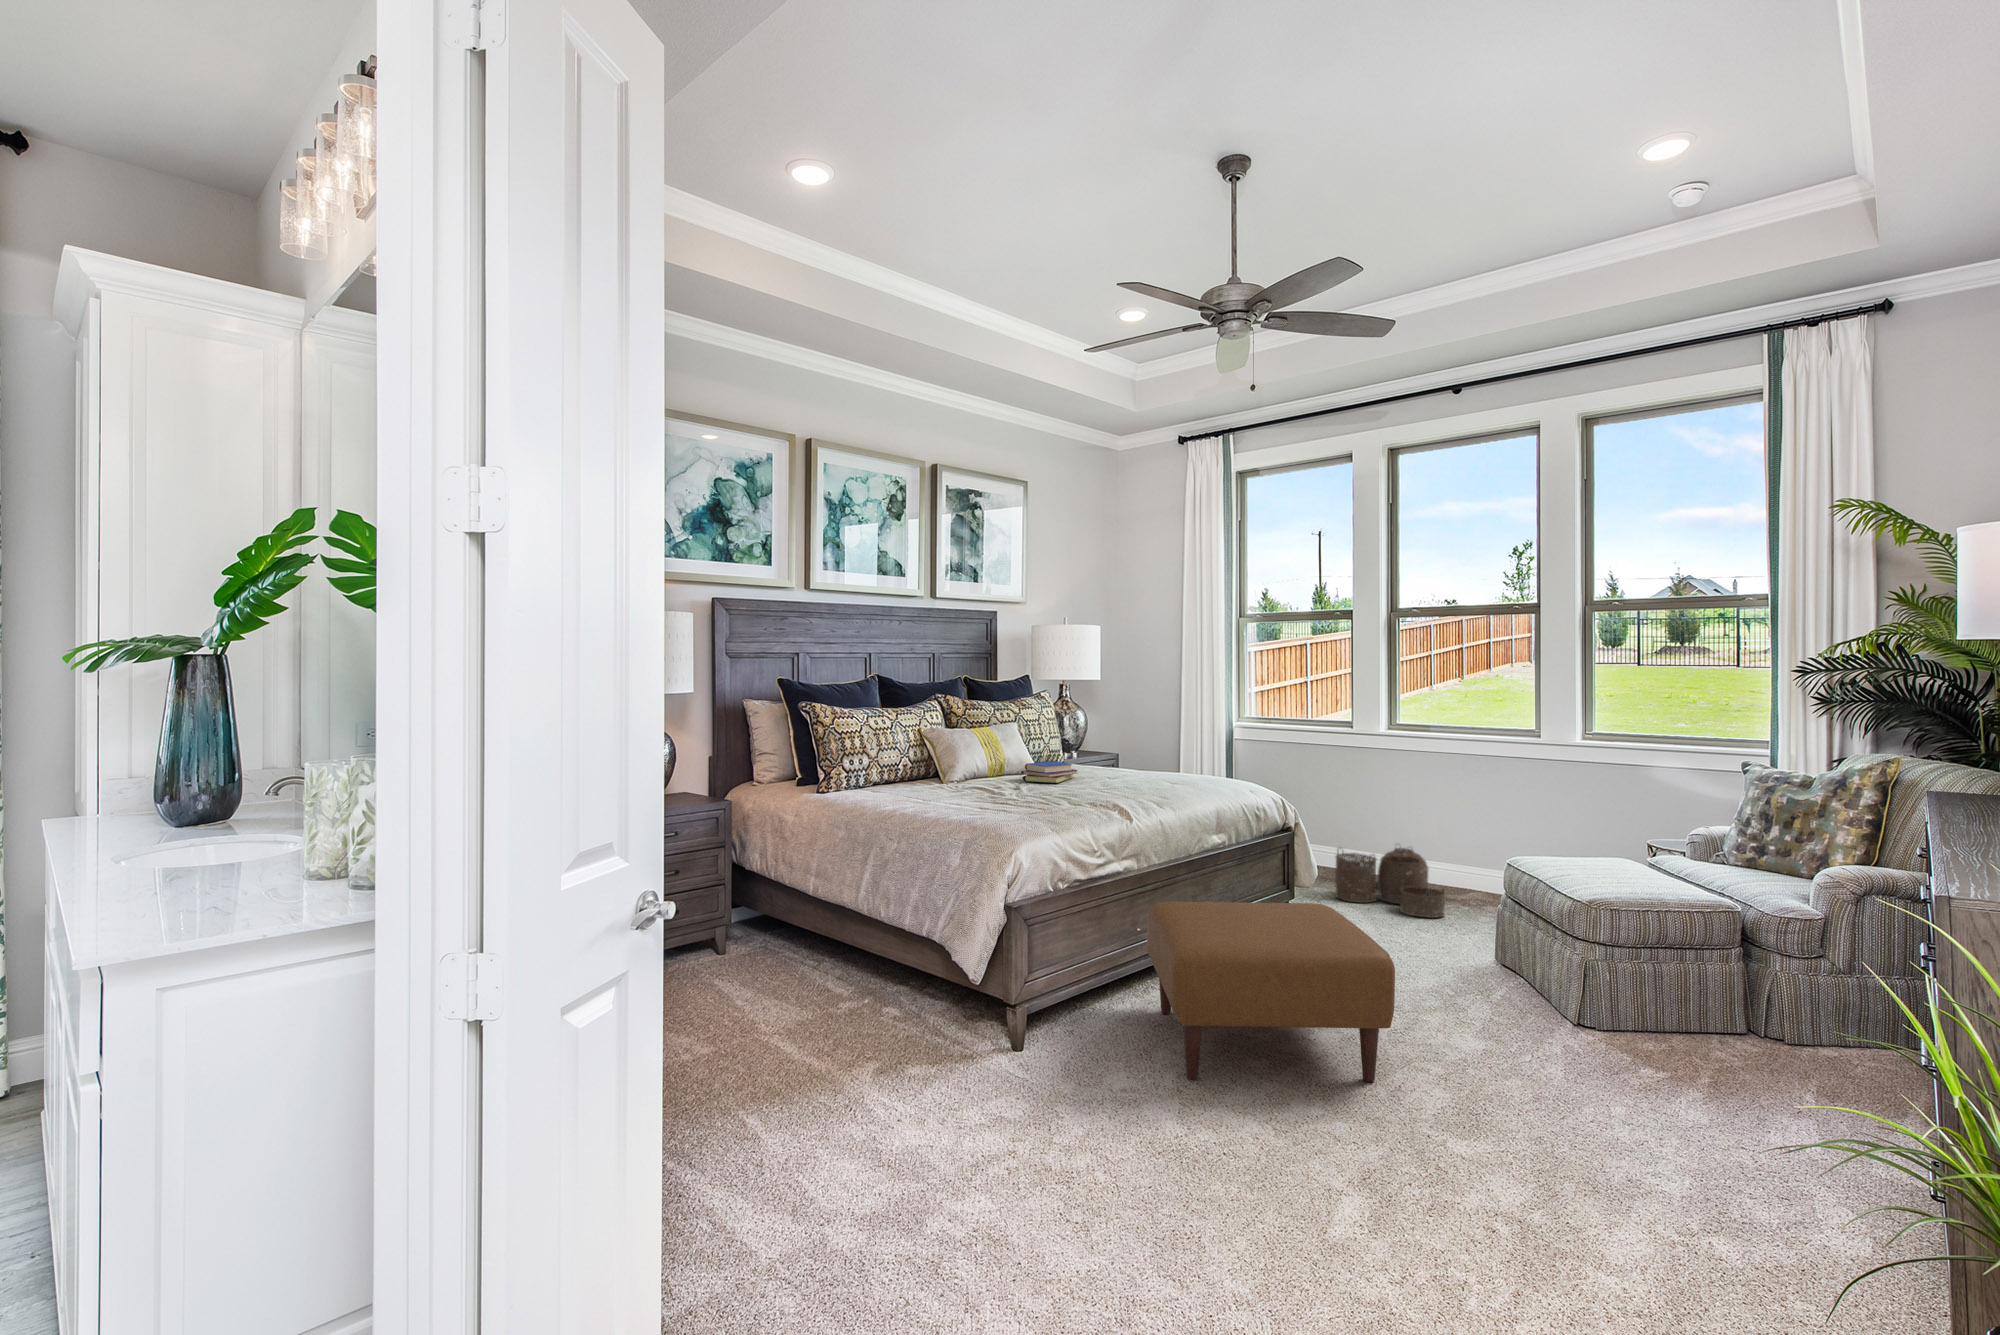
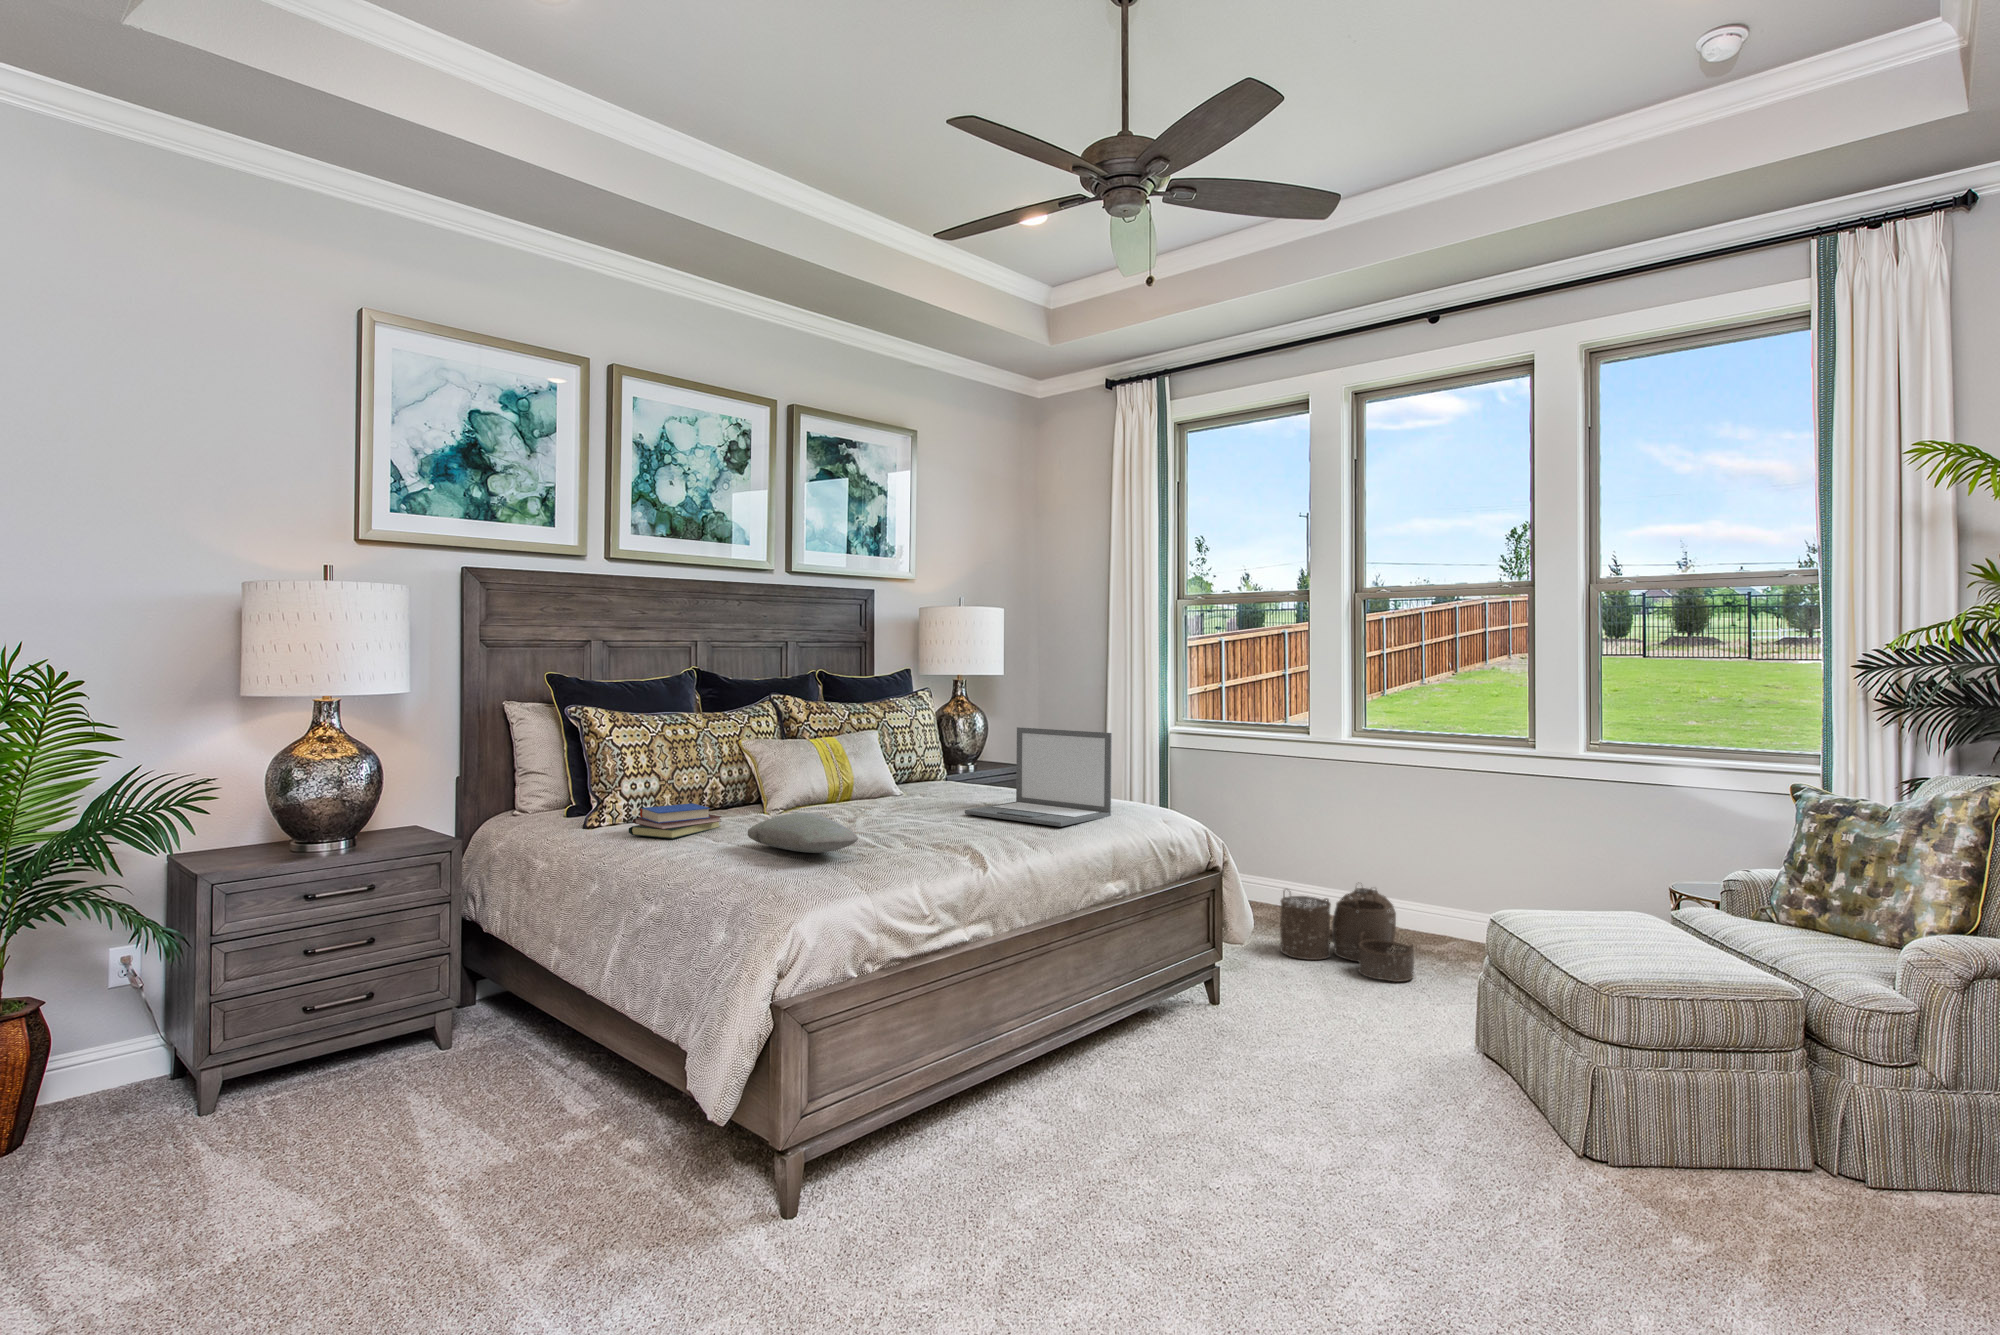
laptop: none [1099,718,1212,792] -> present [965,727,1112,827]
book: present [1021,761,1077,783] -> present [629,803,721,839]
pillow: none [952,781,1040,808] -> present [747,813,858,853]
ottoman: present [1147,902,1395,1082] -> none [999,984,1325,1263]

